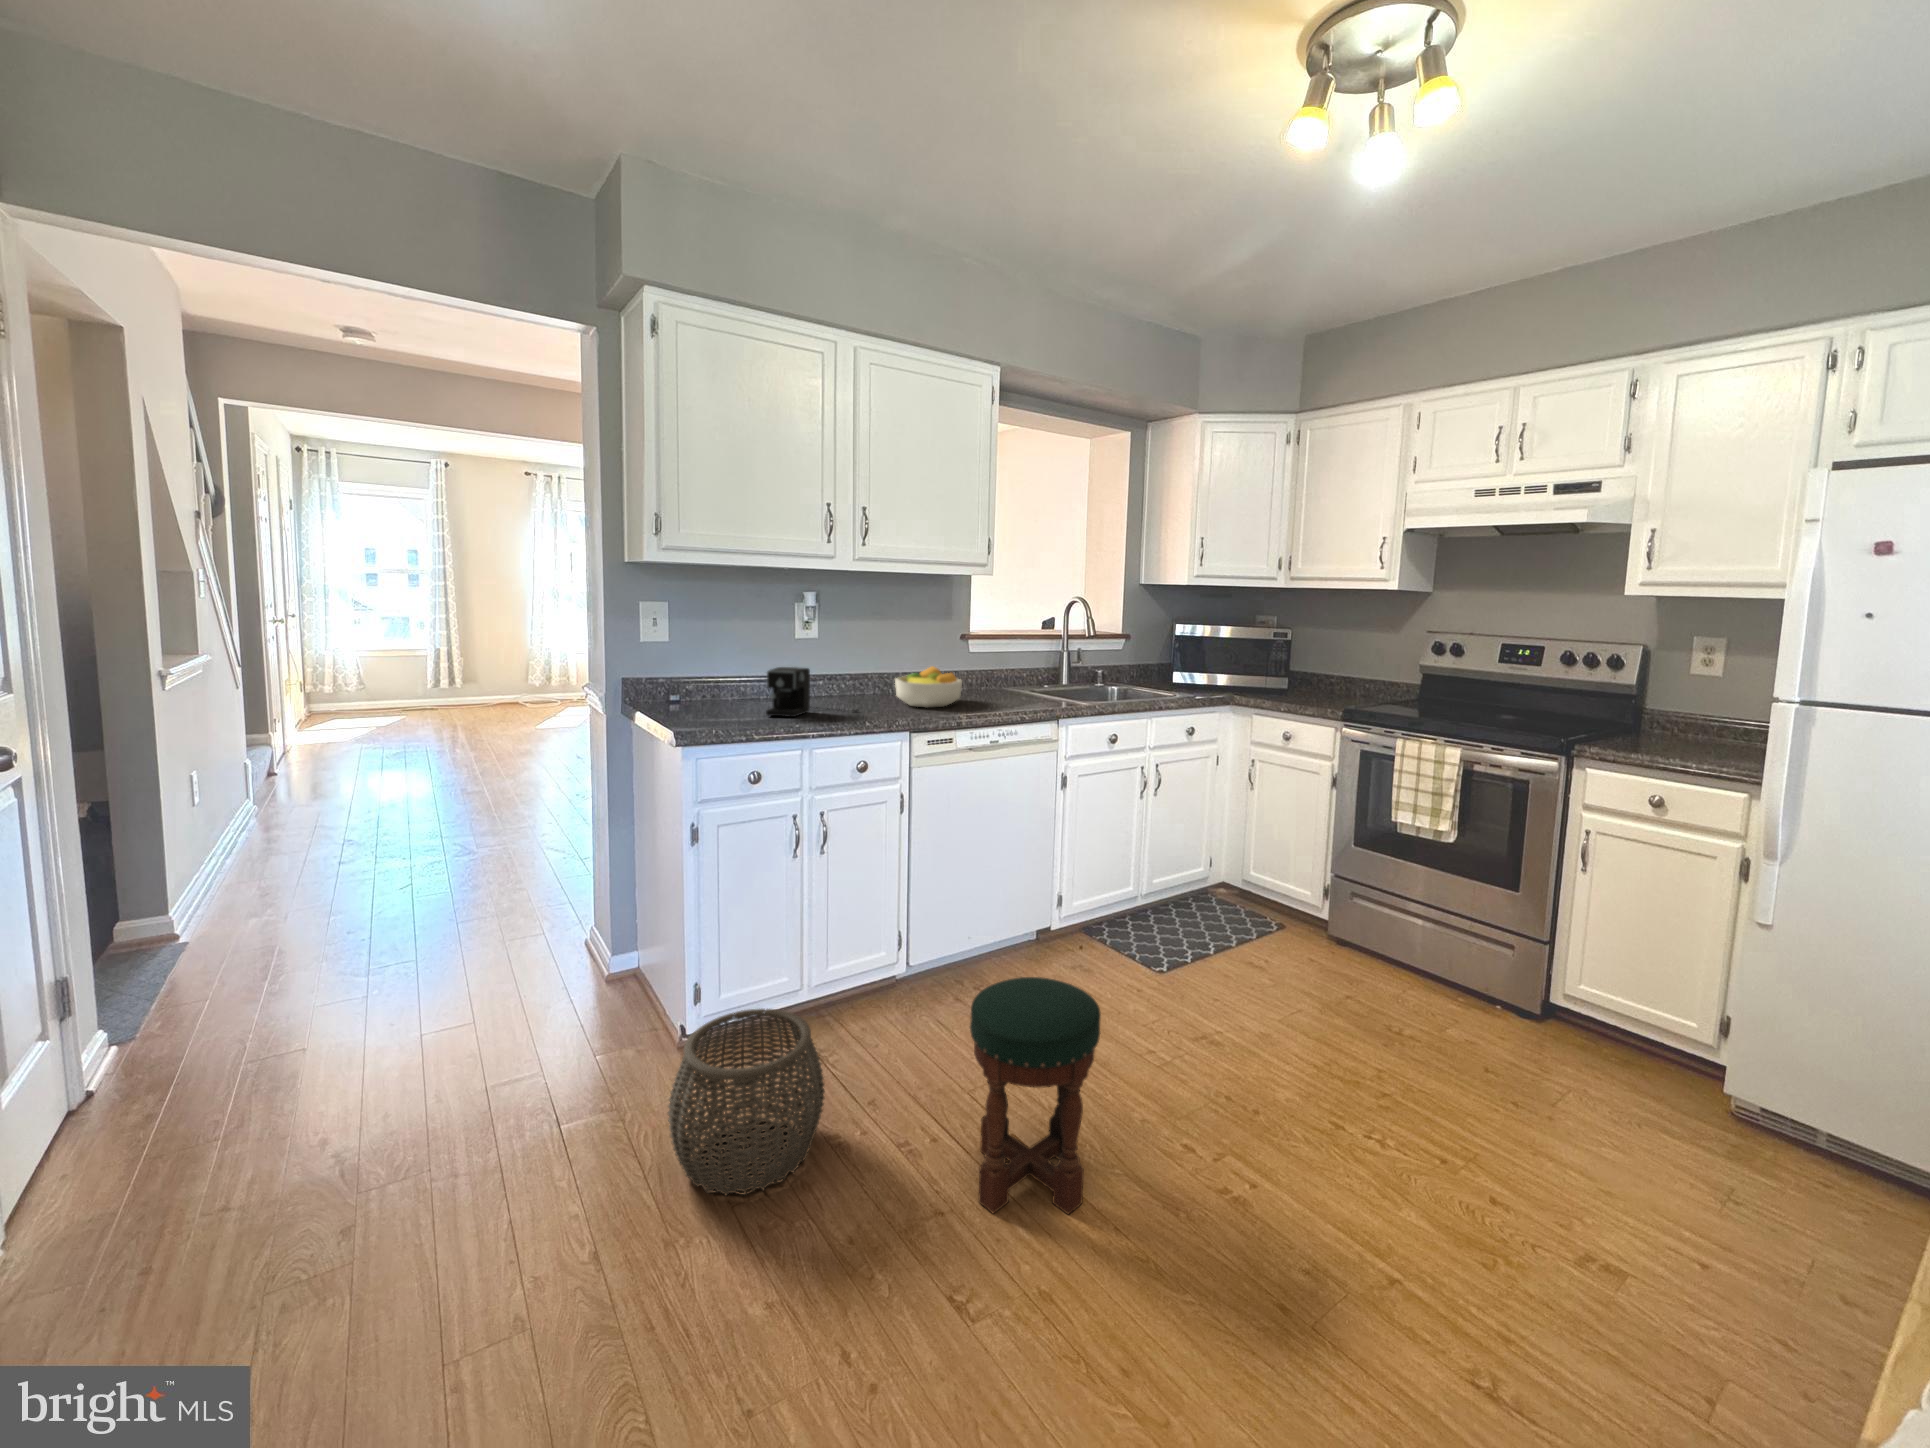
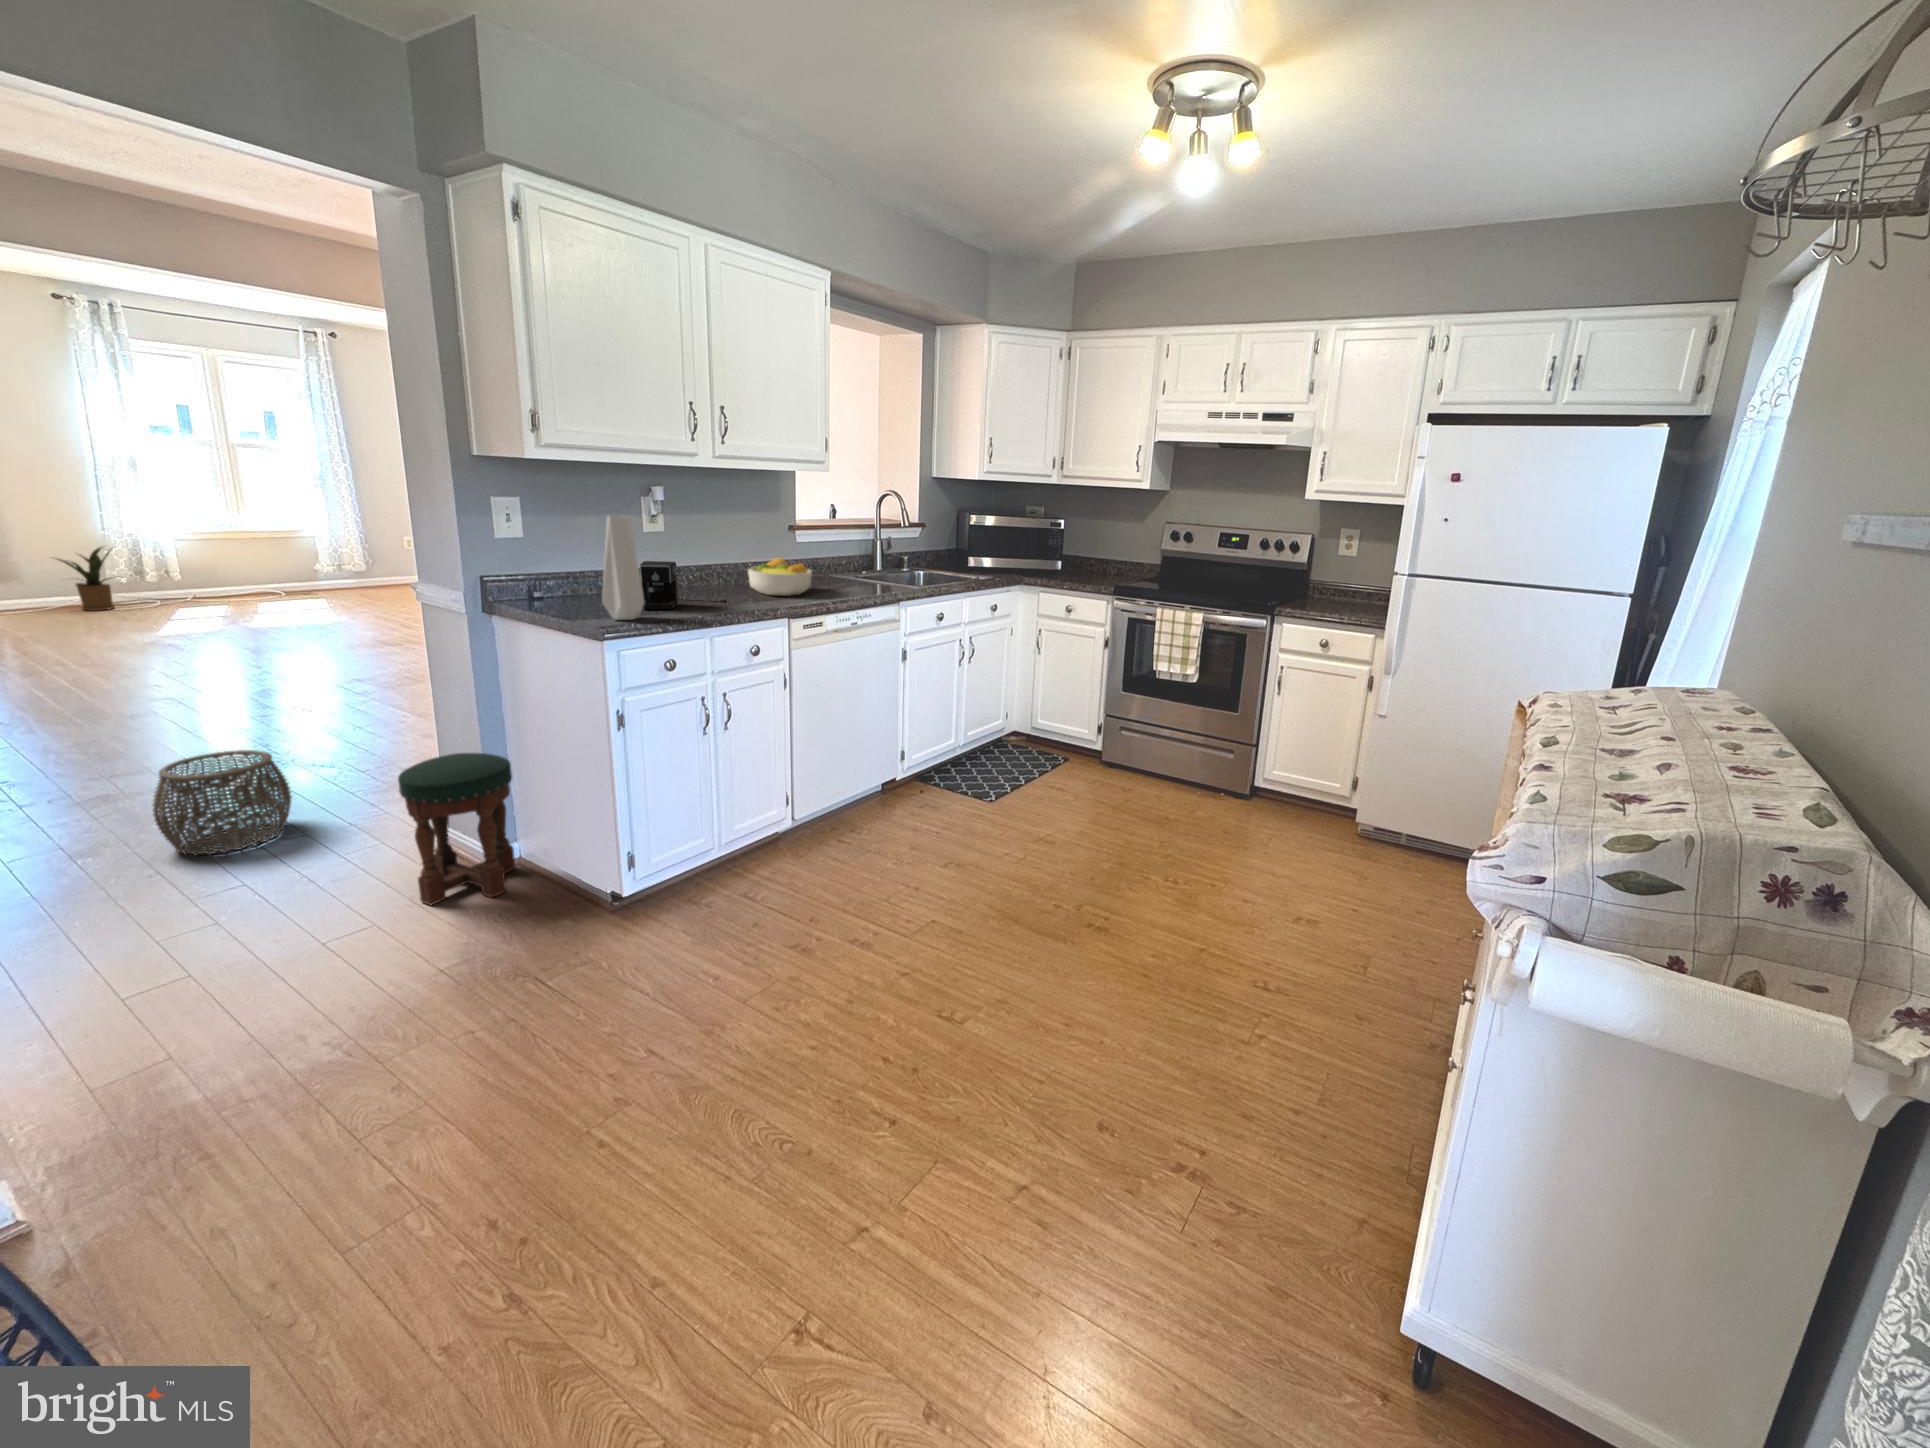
vase: none [715,620,755,726] -> present [602,516,644,620]
house plant: none [484,656,535,706] -> present [59,547,115,611]
stool: present [970,977,1101,1214] -> present [398,753,515,905]
woven basket: present [668,1009,825,1196] -> present [153,750,291,855]

